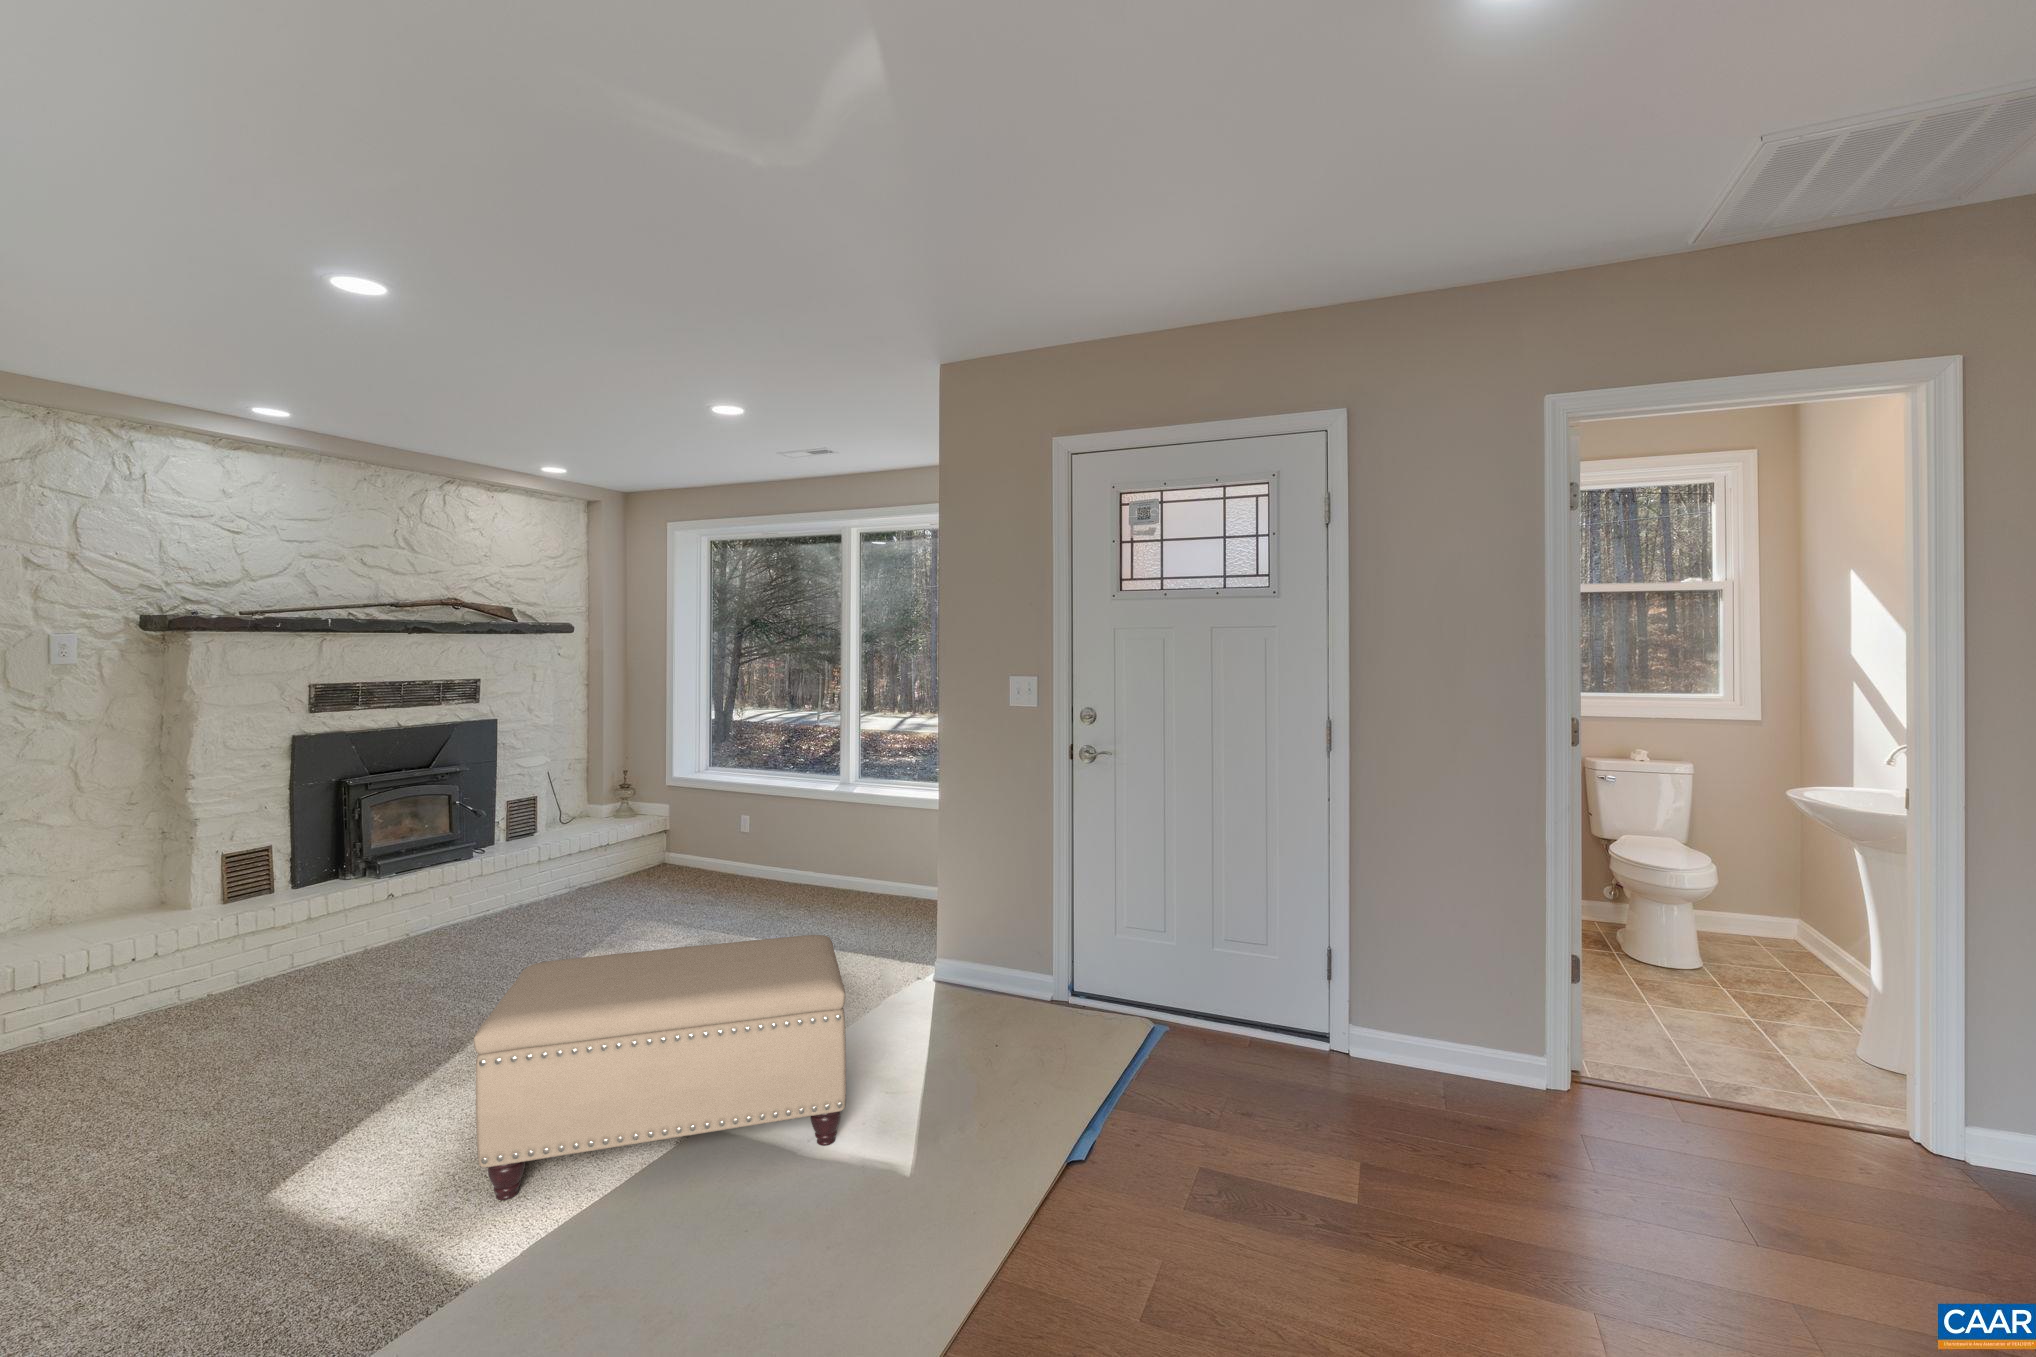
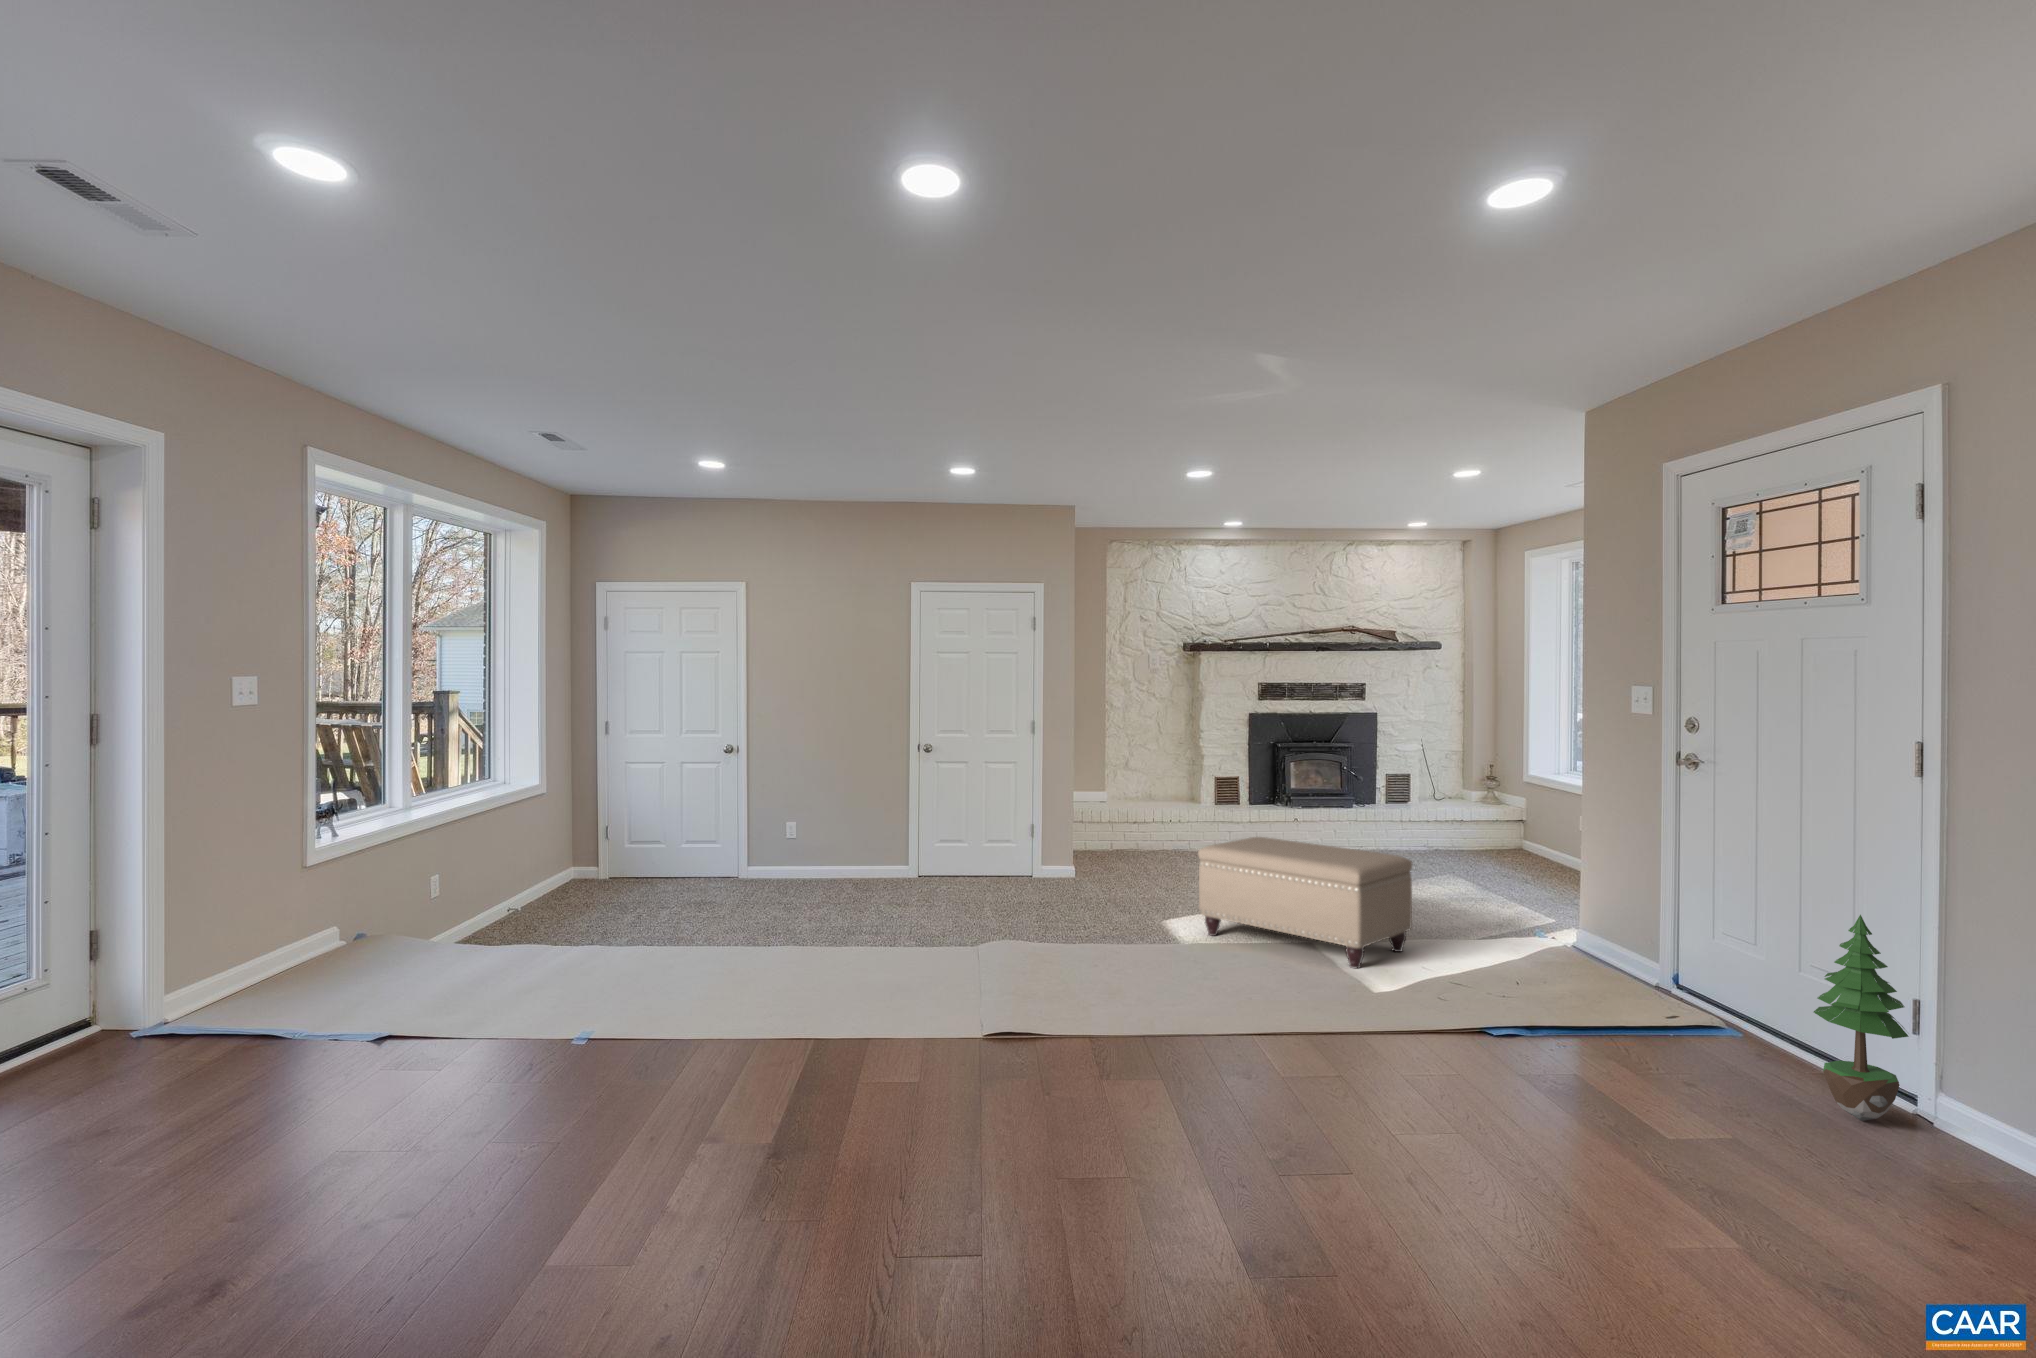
potted tree: none [1421,897,1502,1101] -> present [1814,915,1909,1121]

